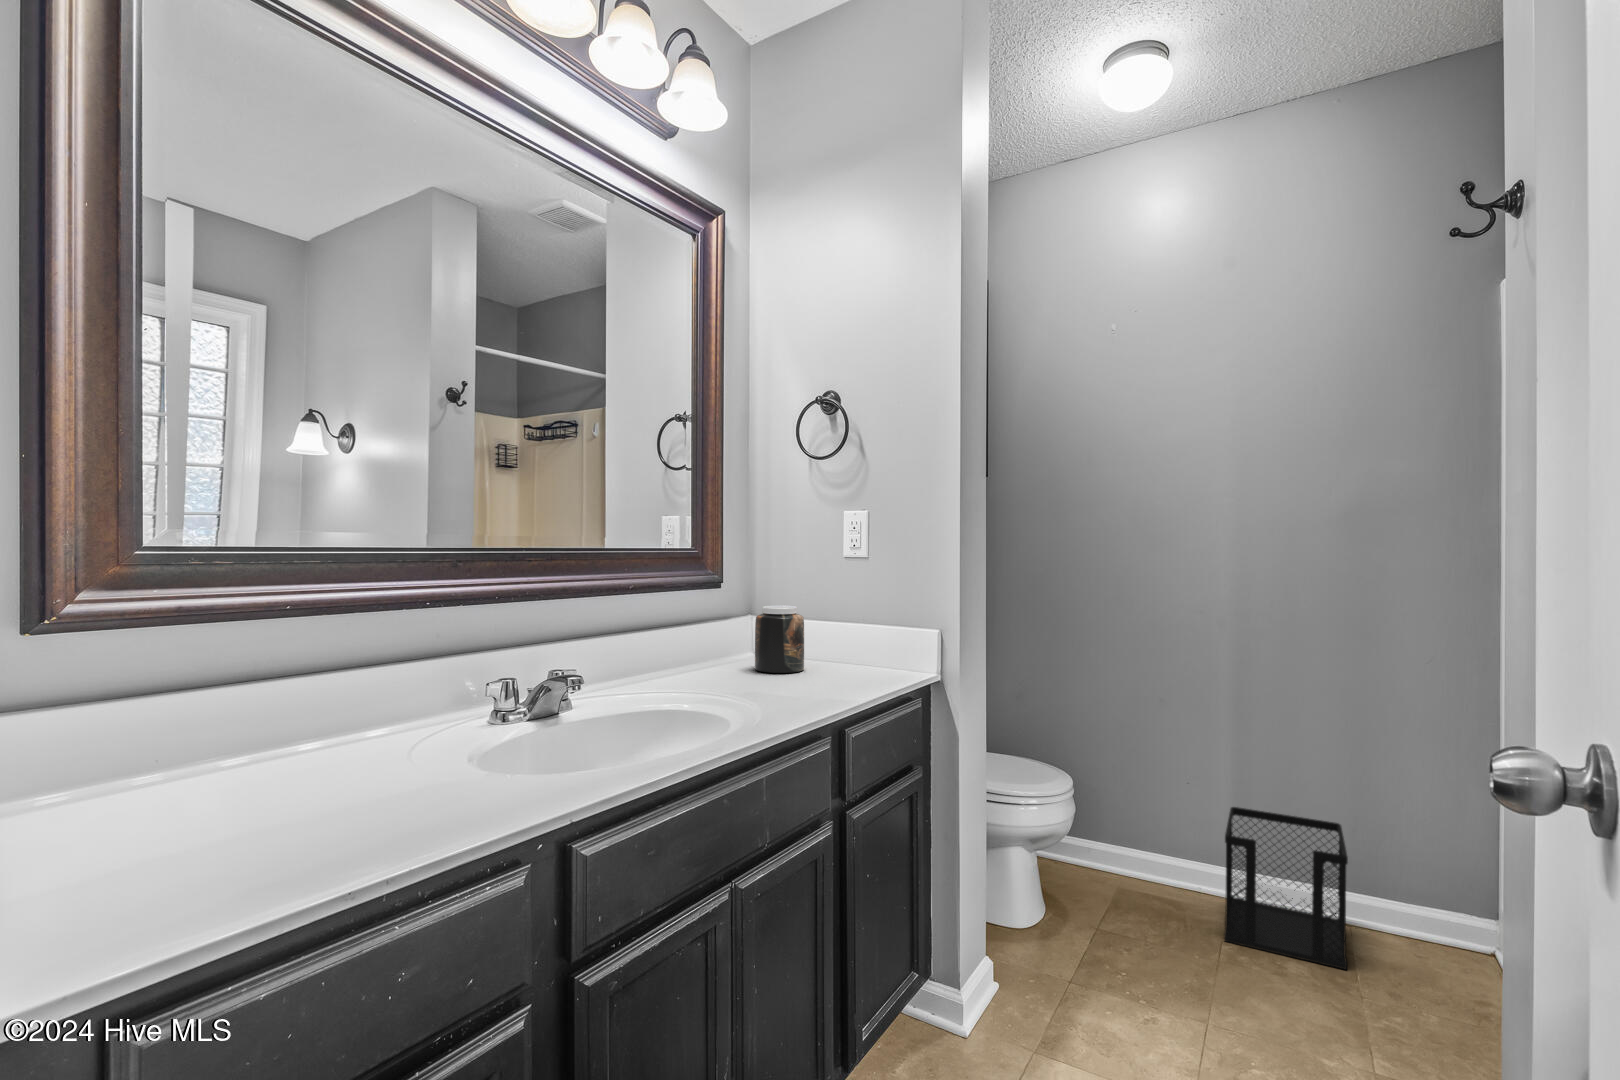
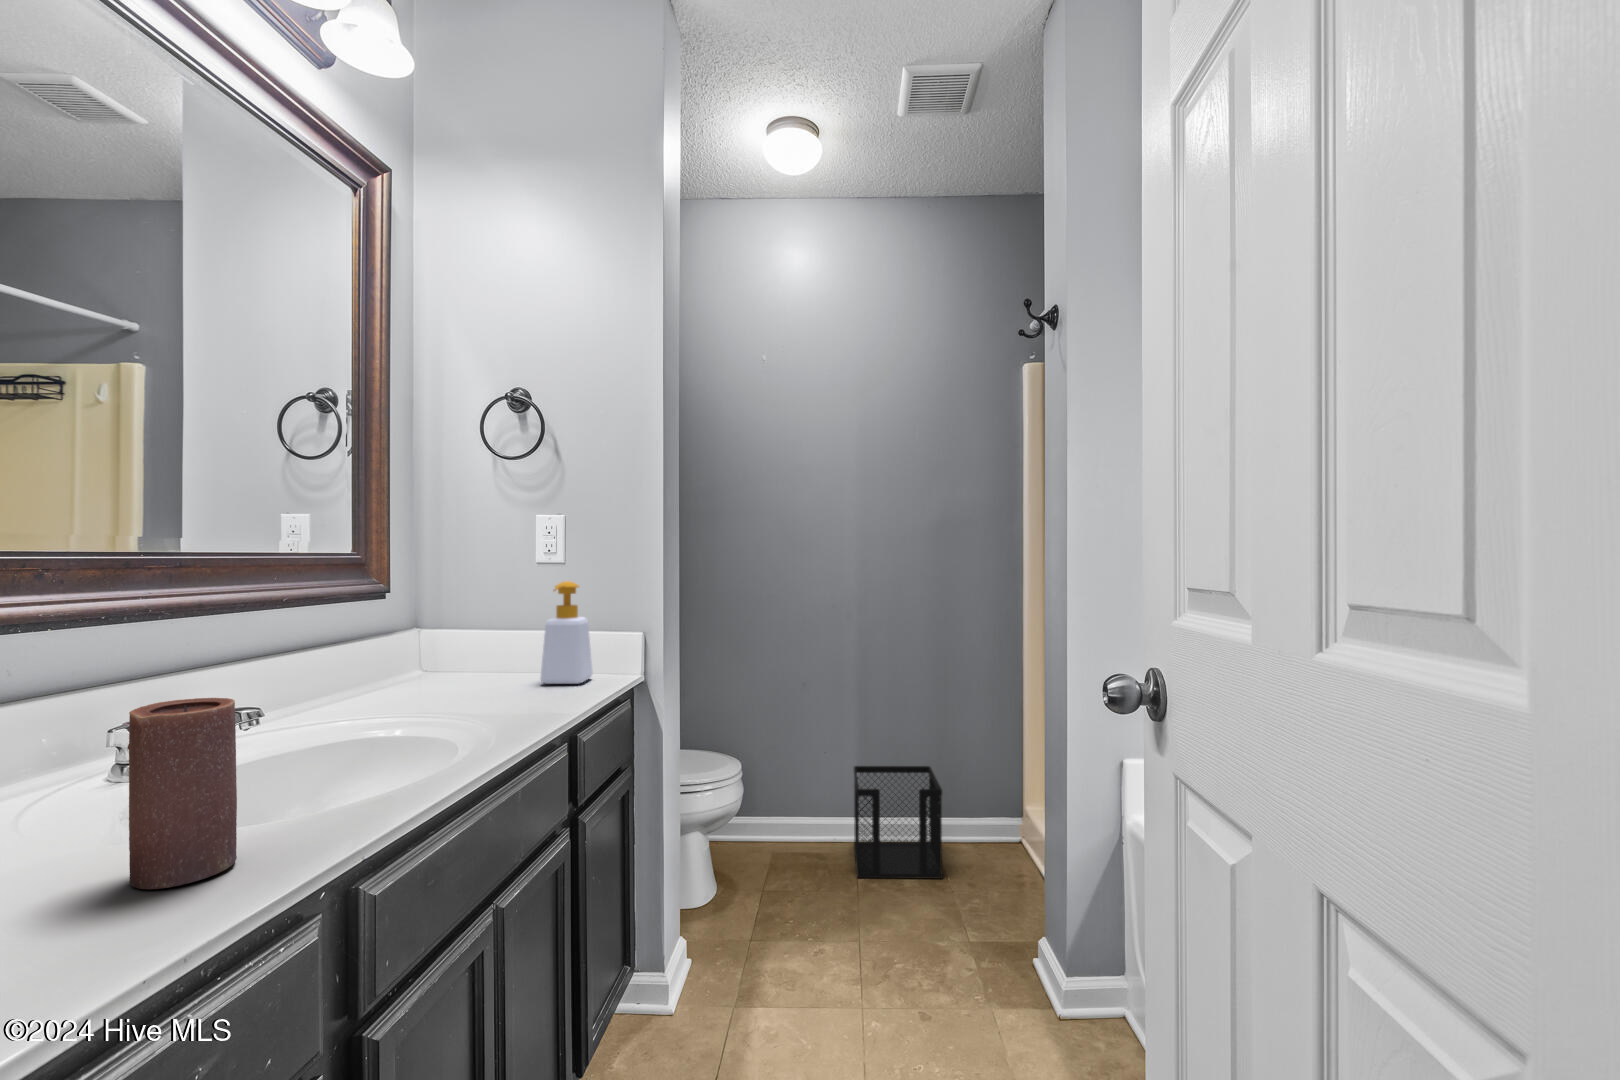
soap bottle: none [833,579,885,681] -> present [541,581,593,684]
jar: present [755,605,804,673] -> none [441,613,499,686]
candle: none [401,672,477,818] -> present [128,698,237,889]

